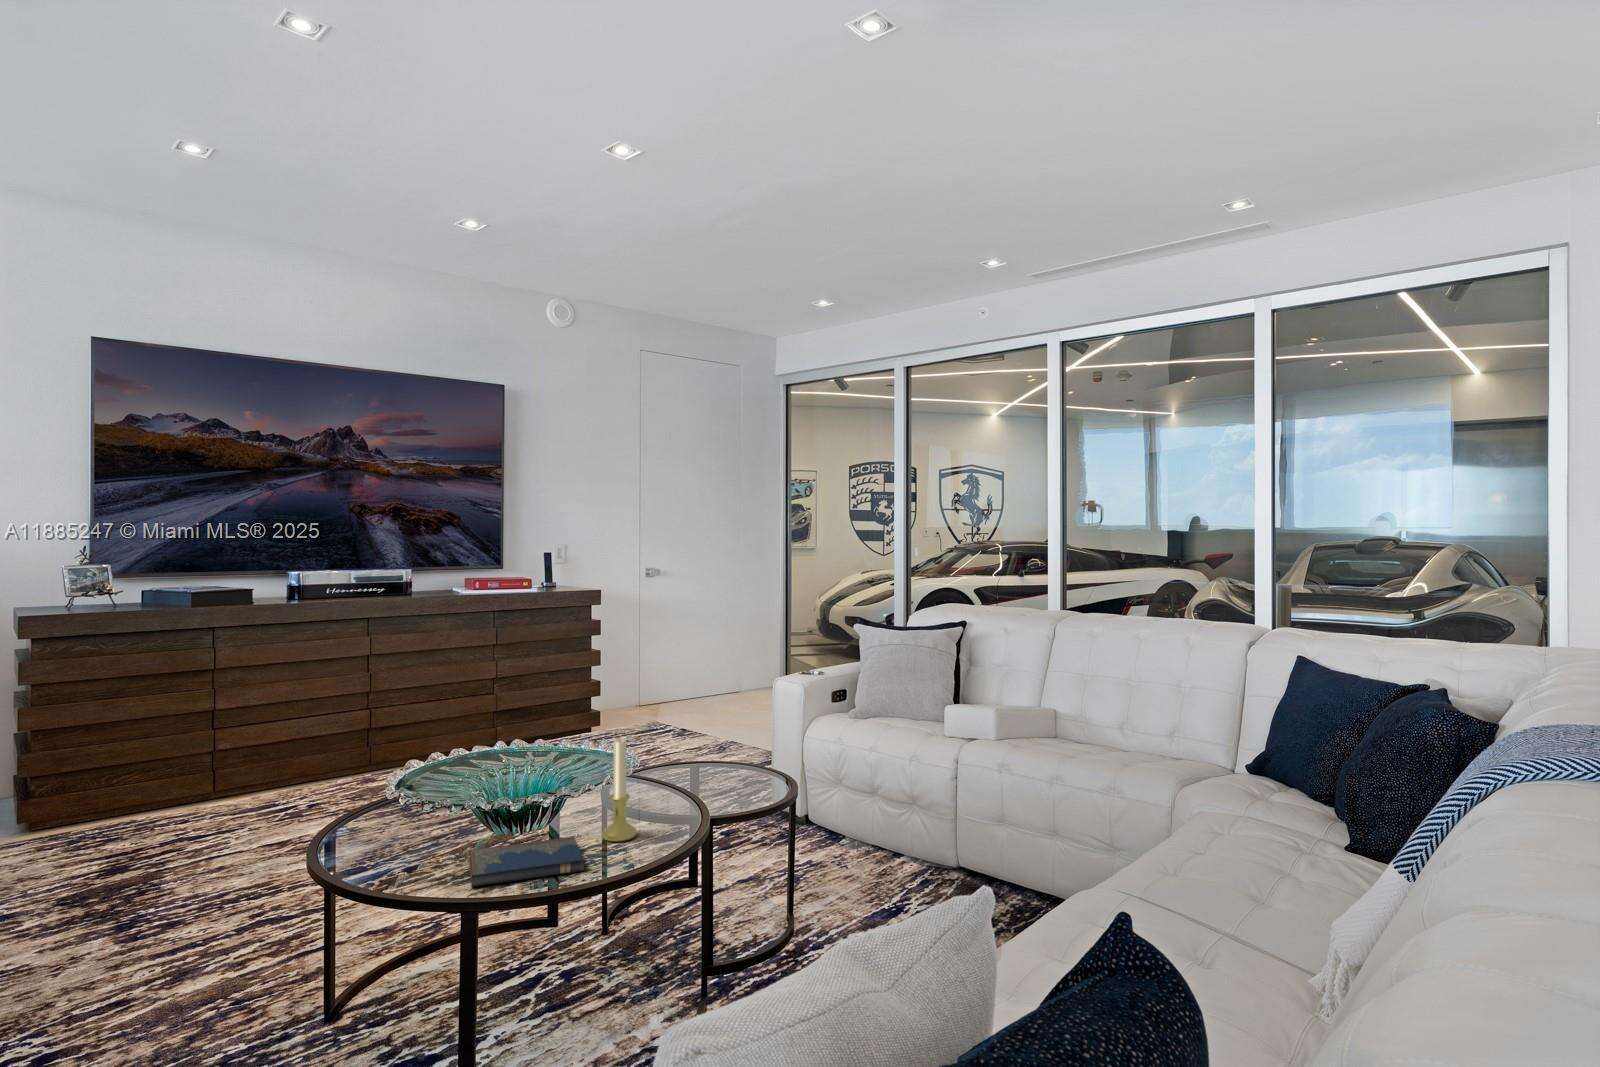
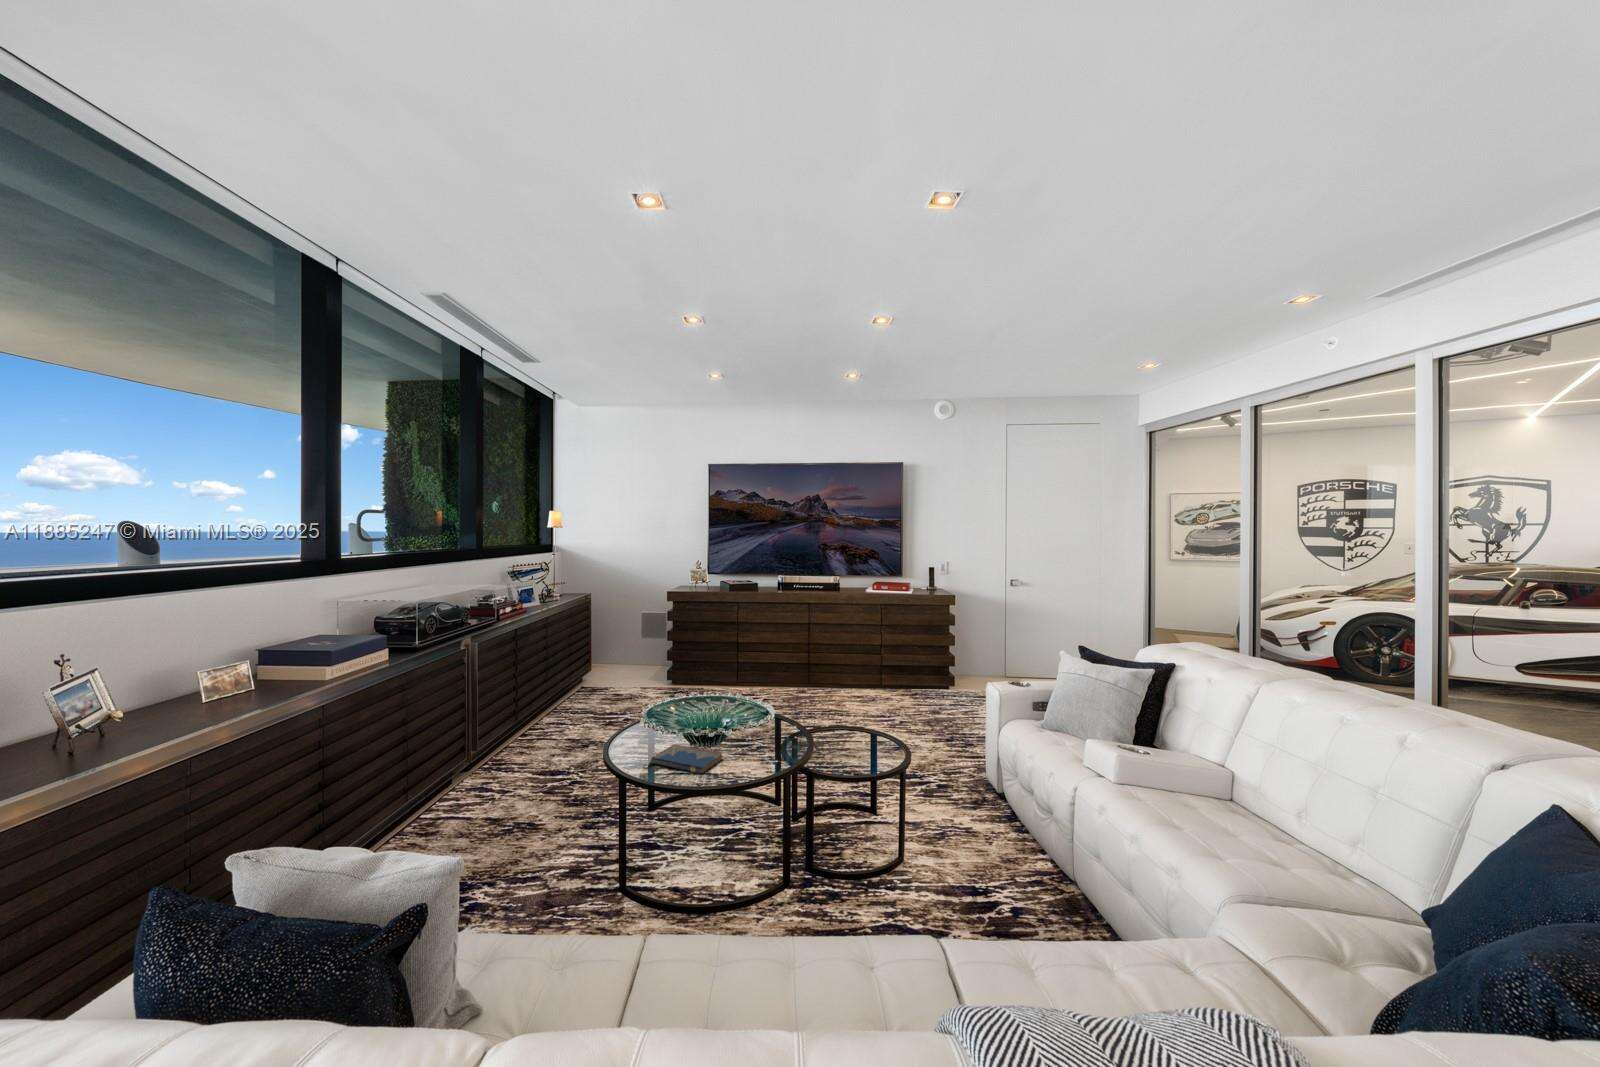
candle holder: present [602,739,637,842] -> none [739,701,760,765]

